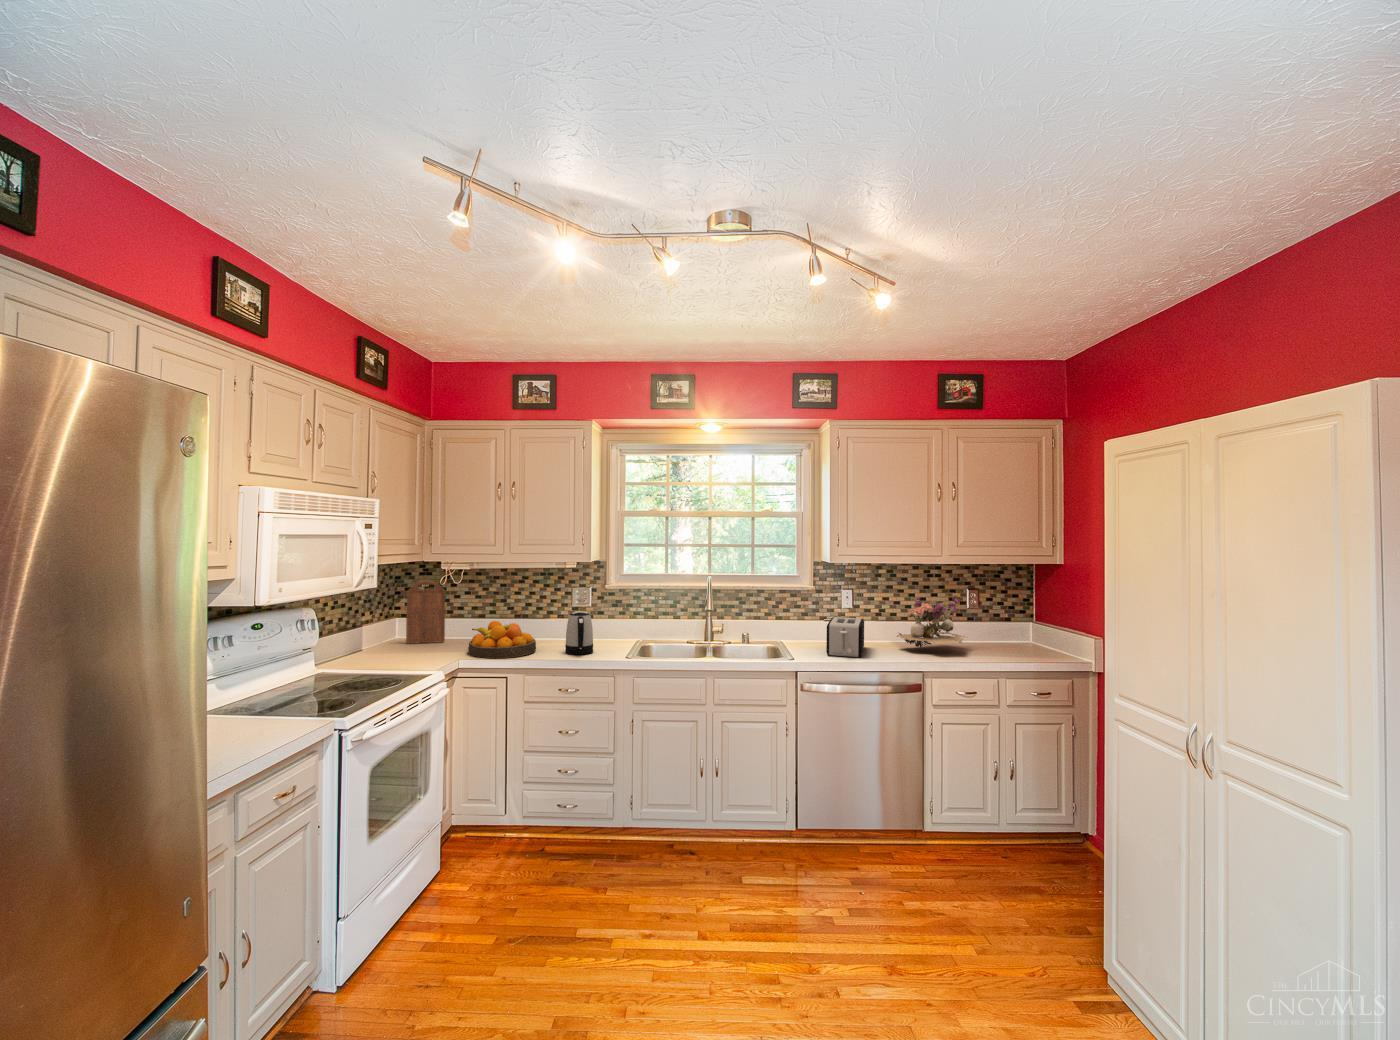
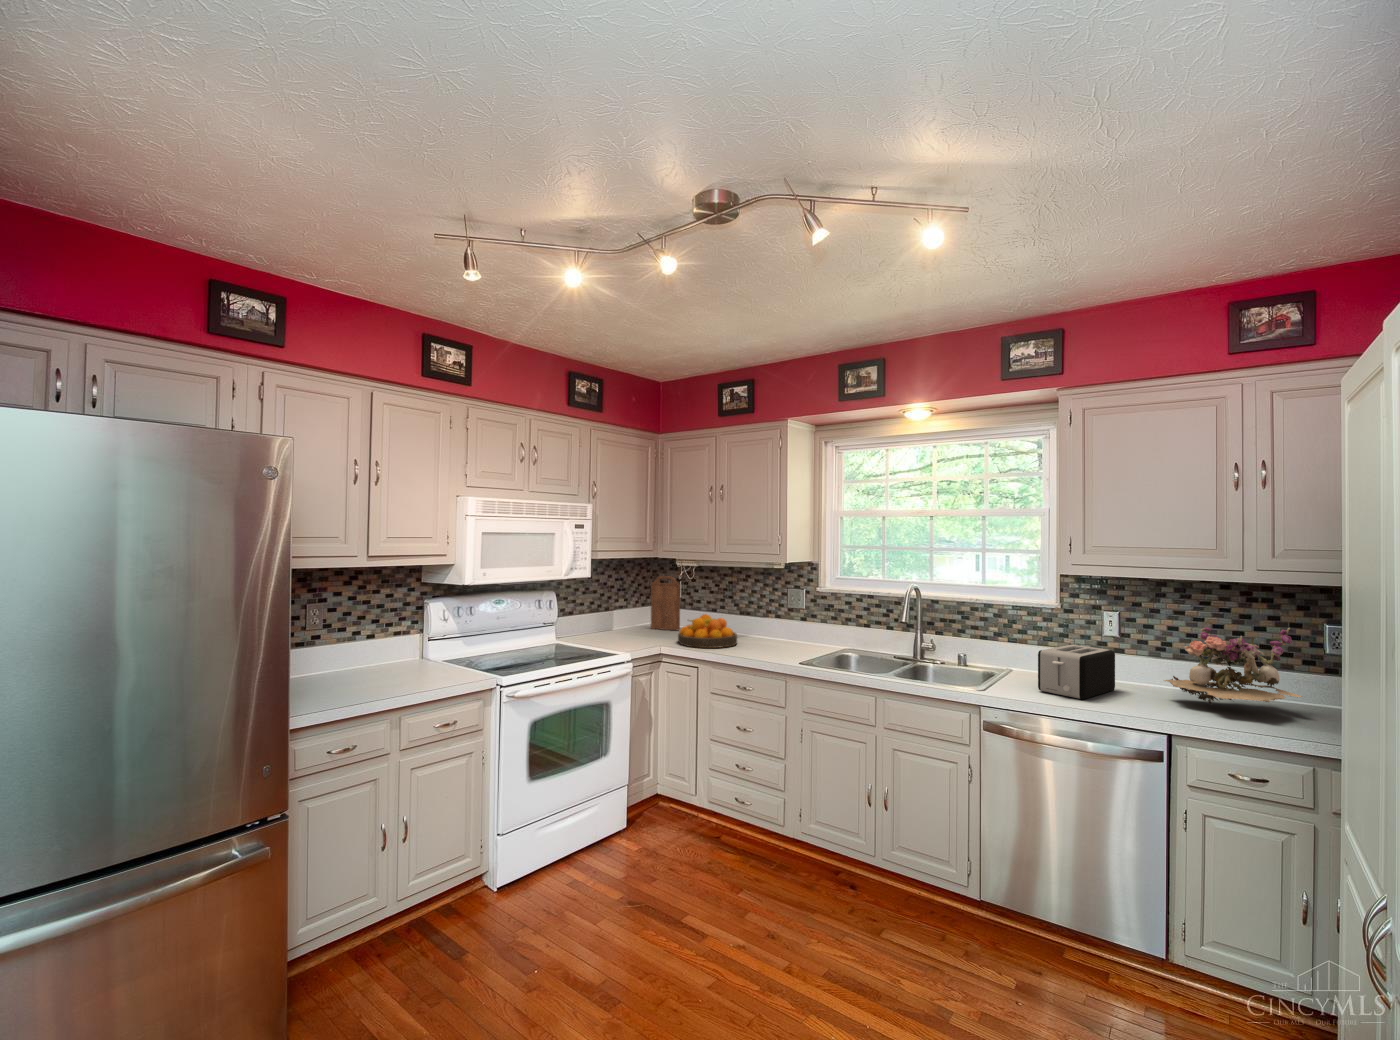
kettle: present [565,612,593,655] -> none [757,611,784,654]

